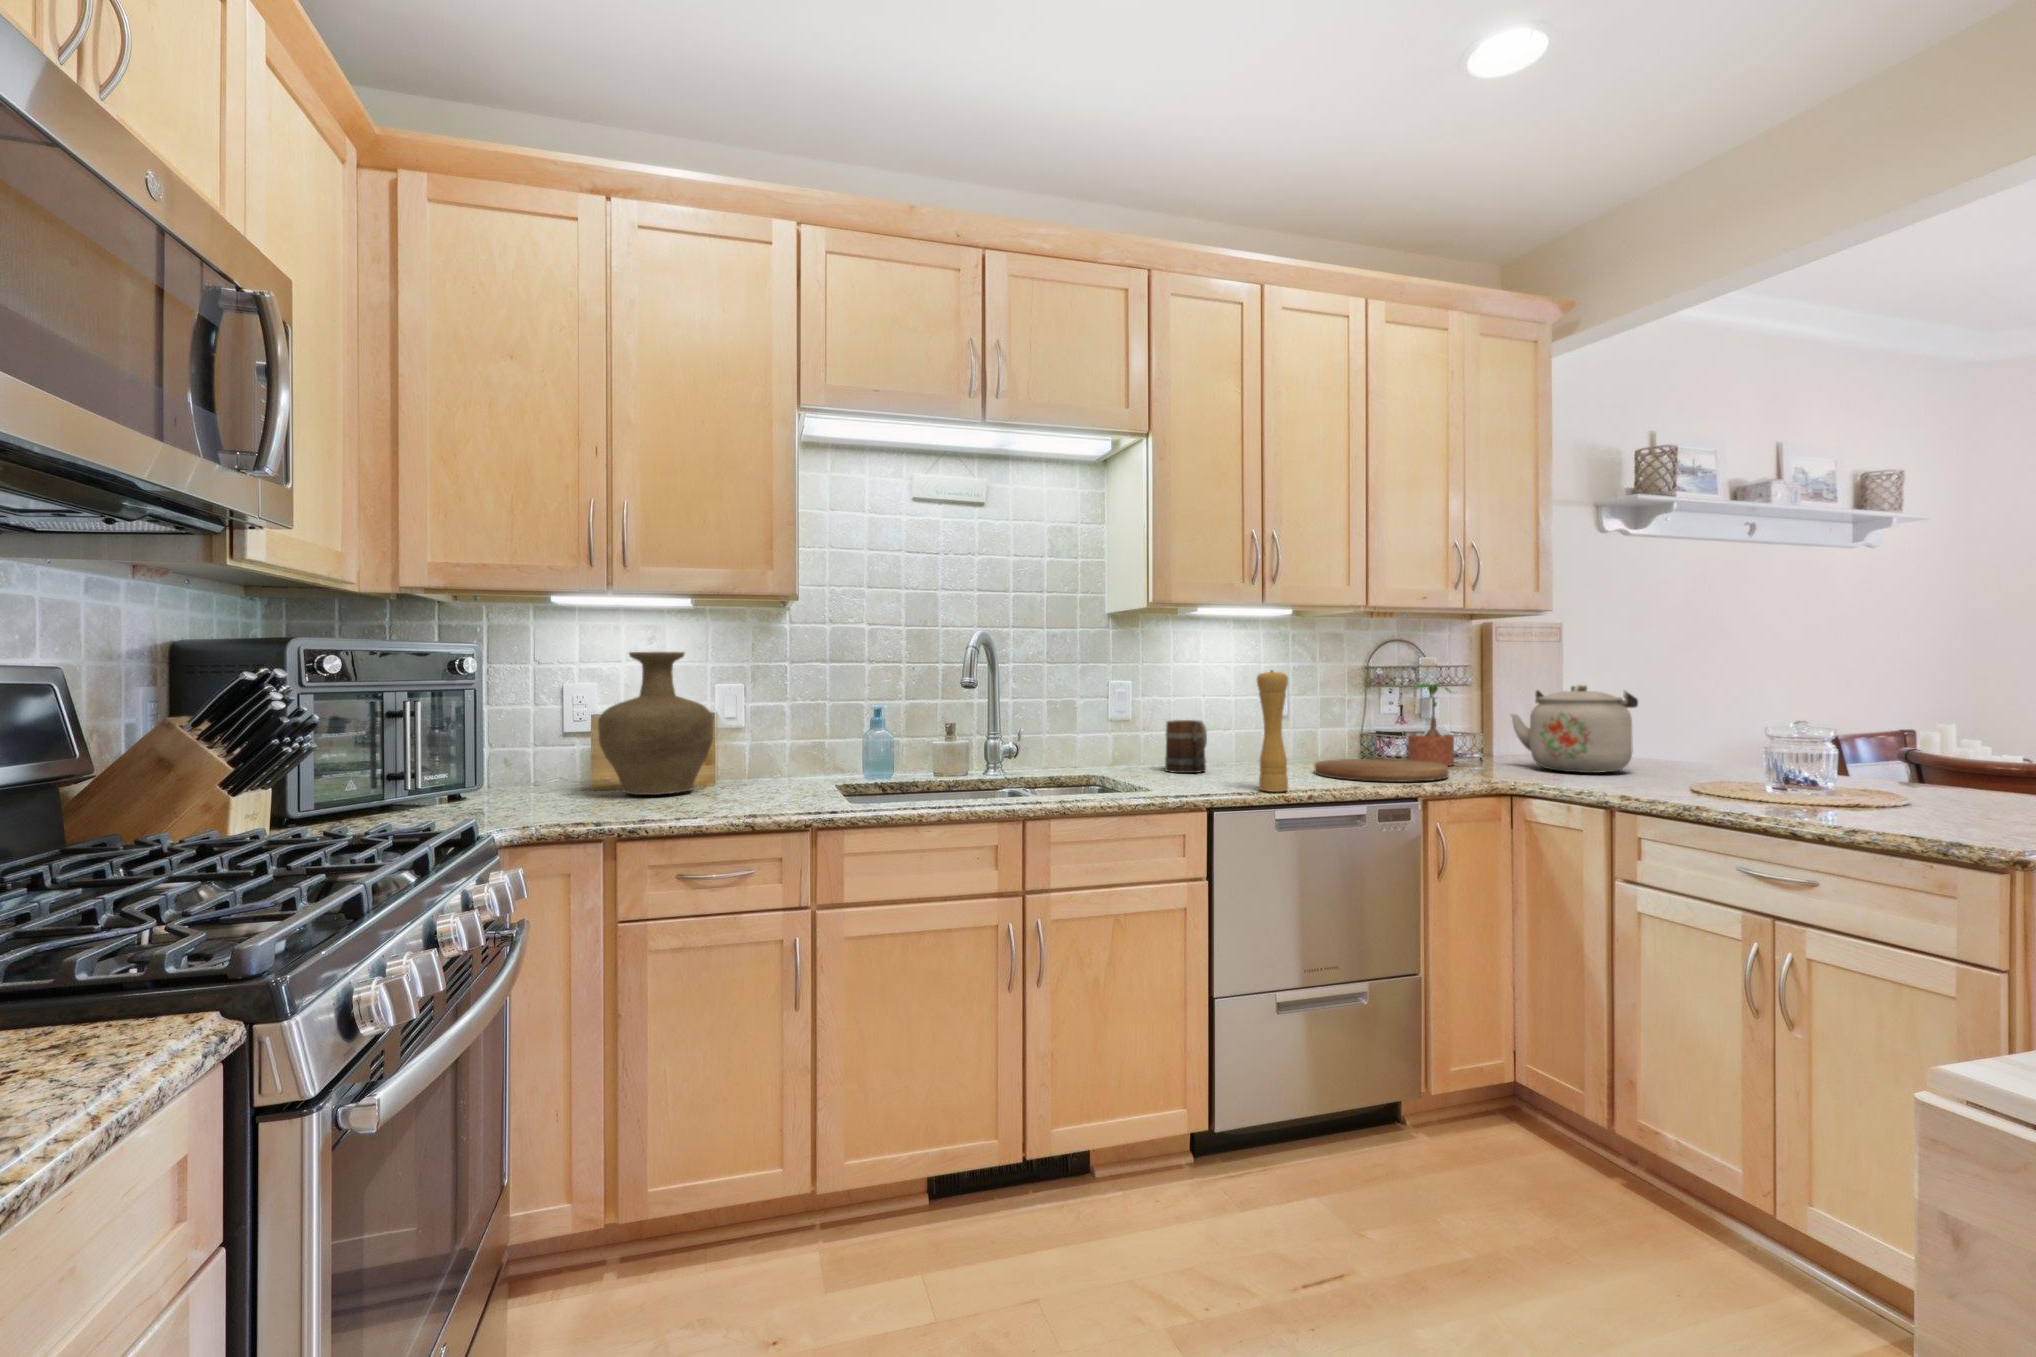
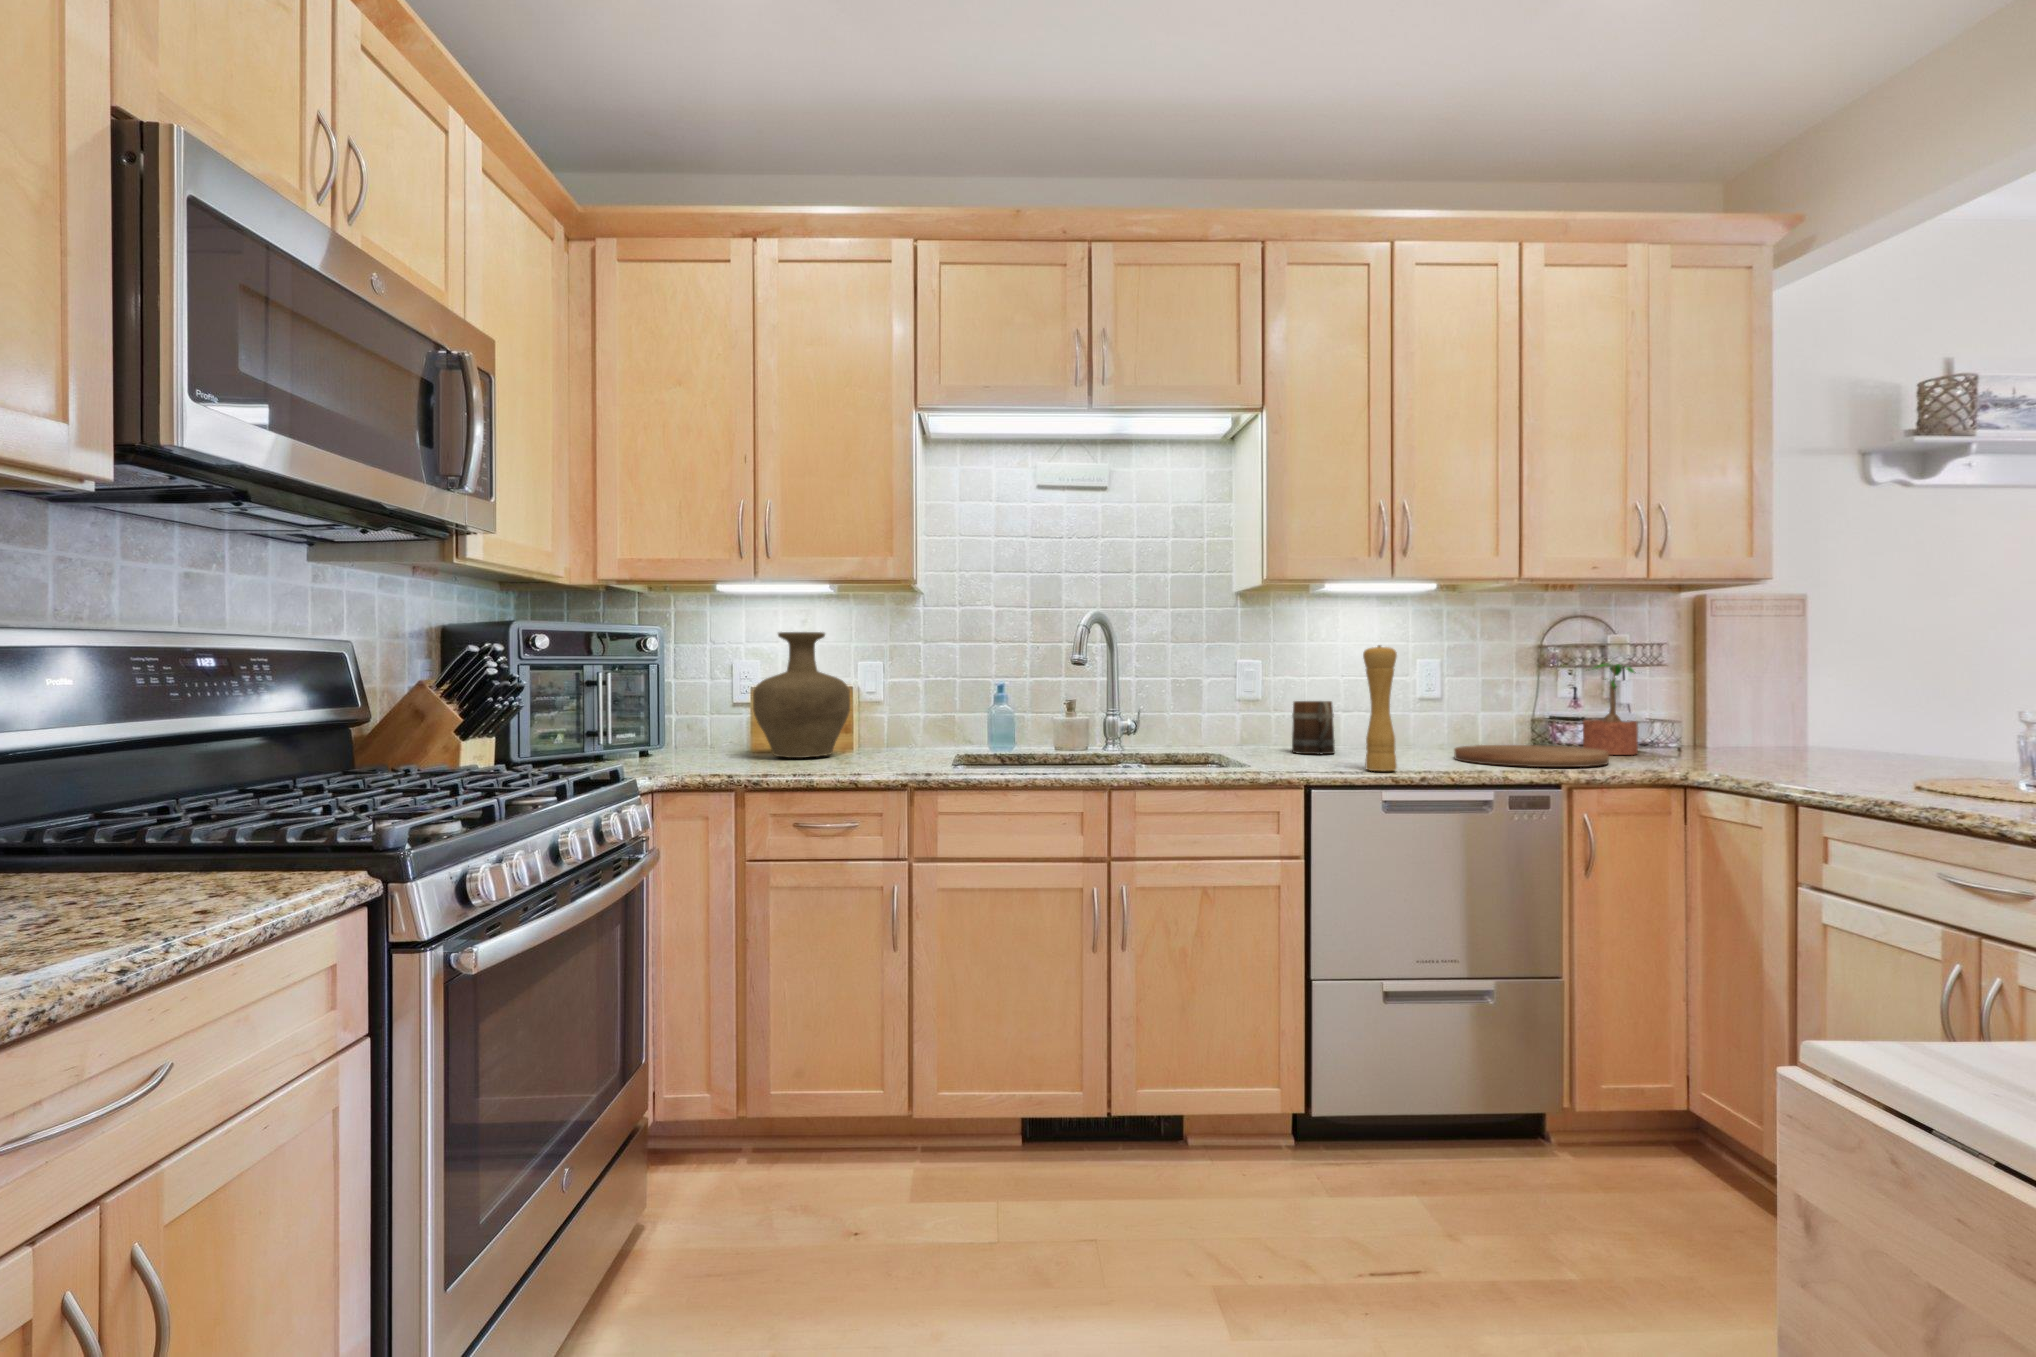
kettle: present [1511,685,1638,773] -> none [1708,663,1875,765]

